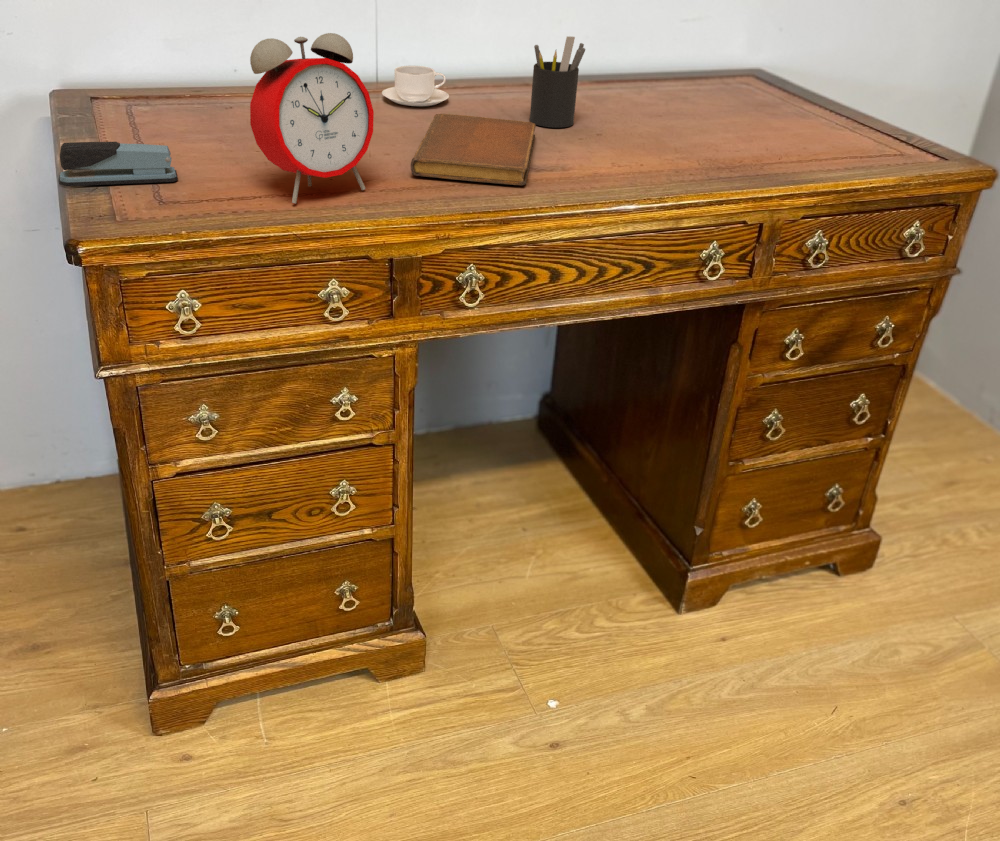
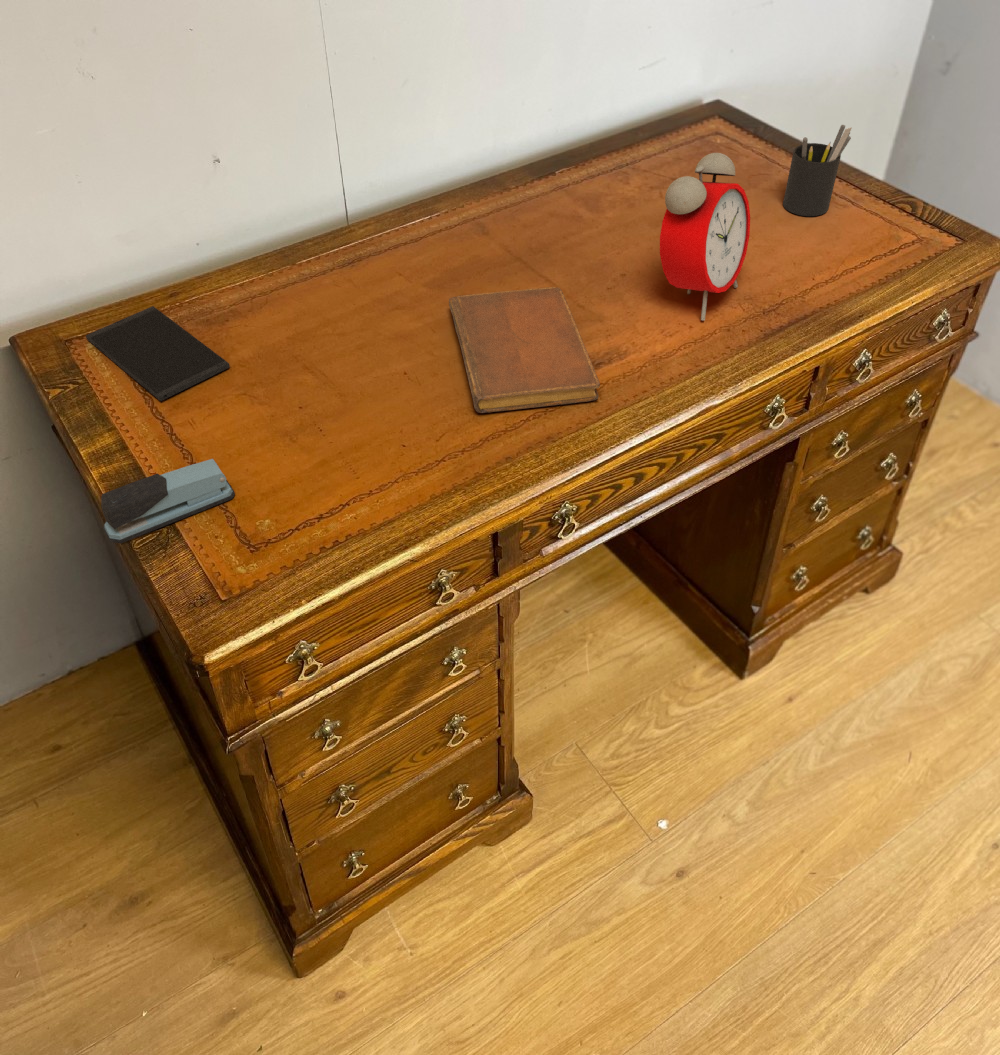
alarm clock: present [250,33,374,203] -> present [660,153,750,320]
pen holder: present [530,36,585,128] -> present [783,125,852,216]
coffee cup: present [382,66,449,106] -> none [361,218,437,273]
tablet: none [130,90,229,131] -> present [86,306,230,401]

